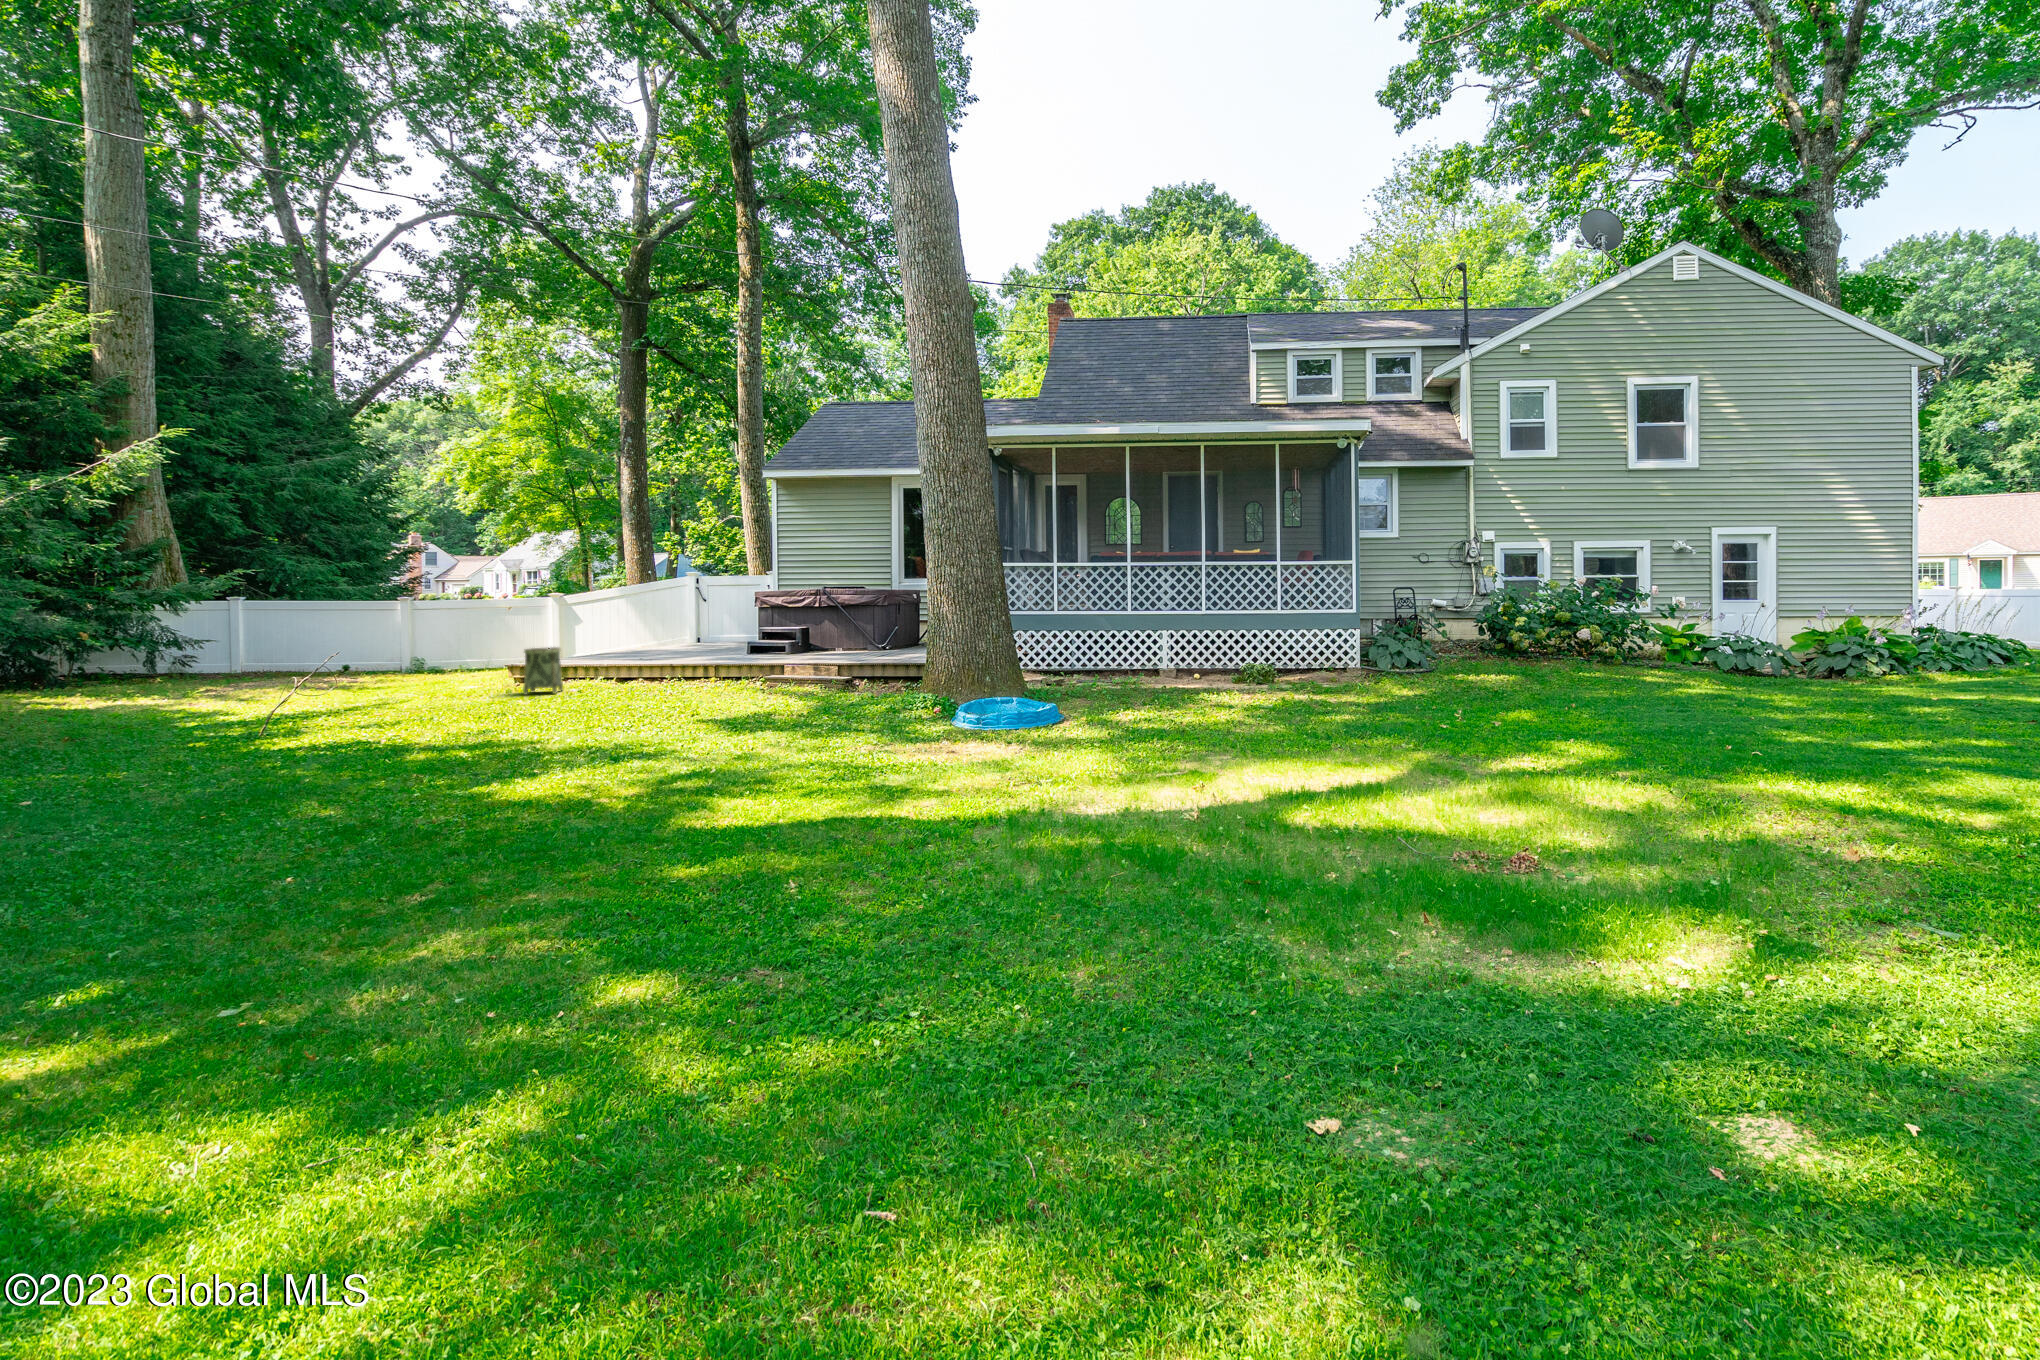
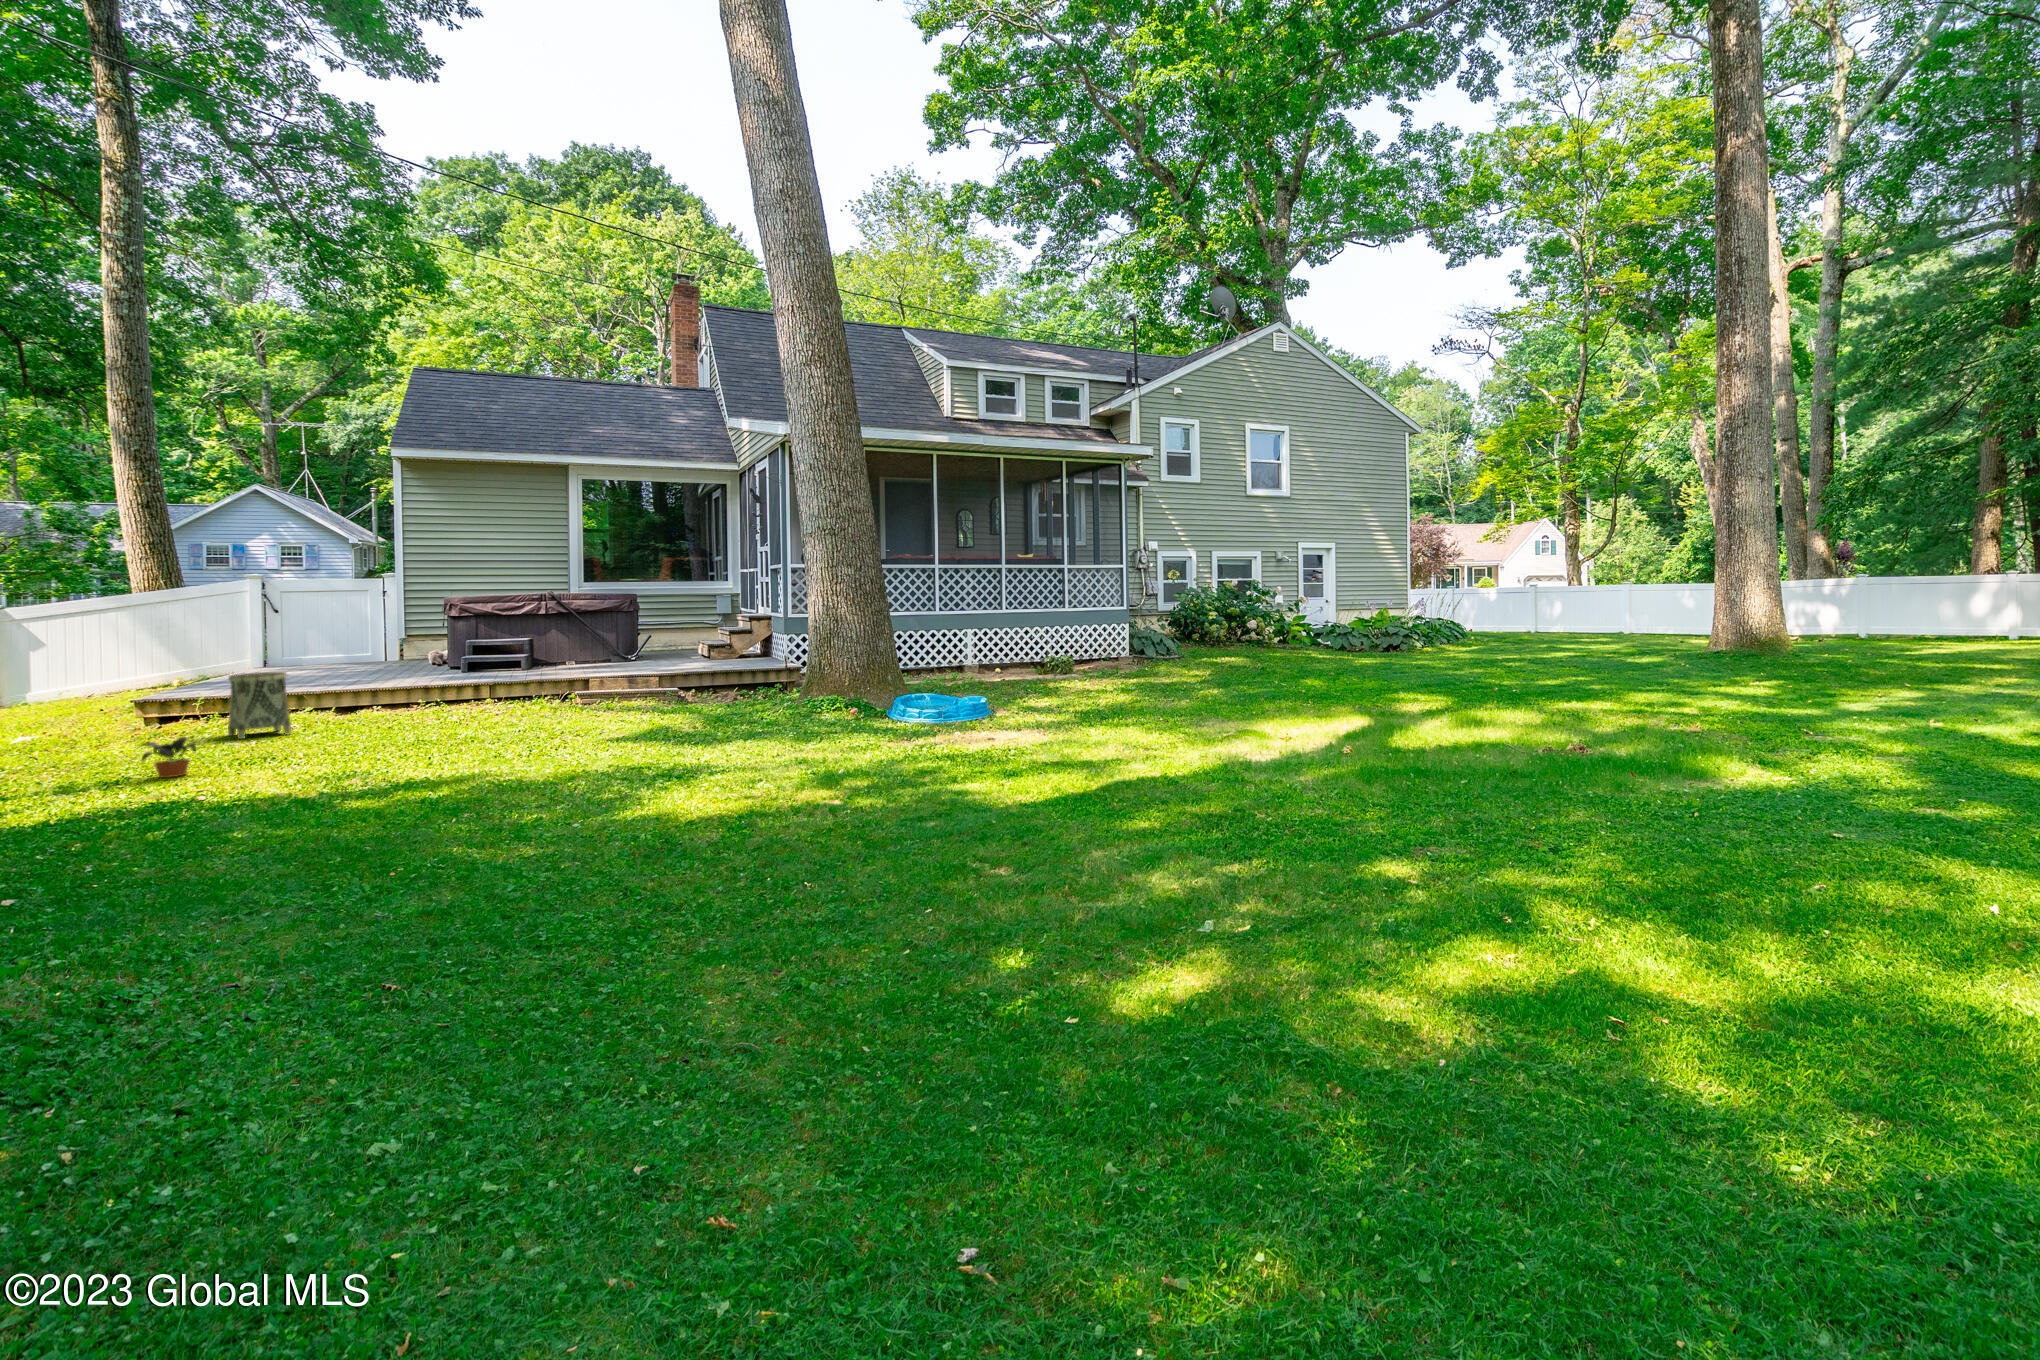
potted plant: none [381,690,425,718] -> present [139,737,197,778]

